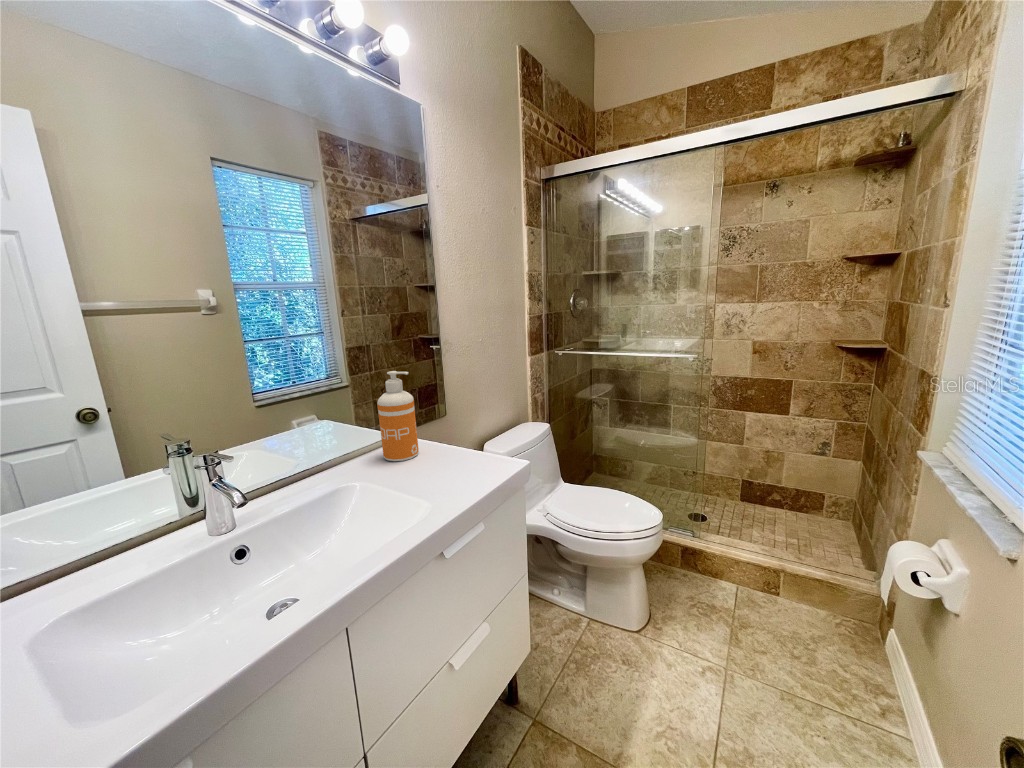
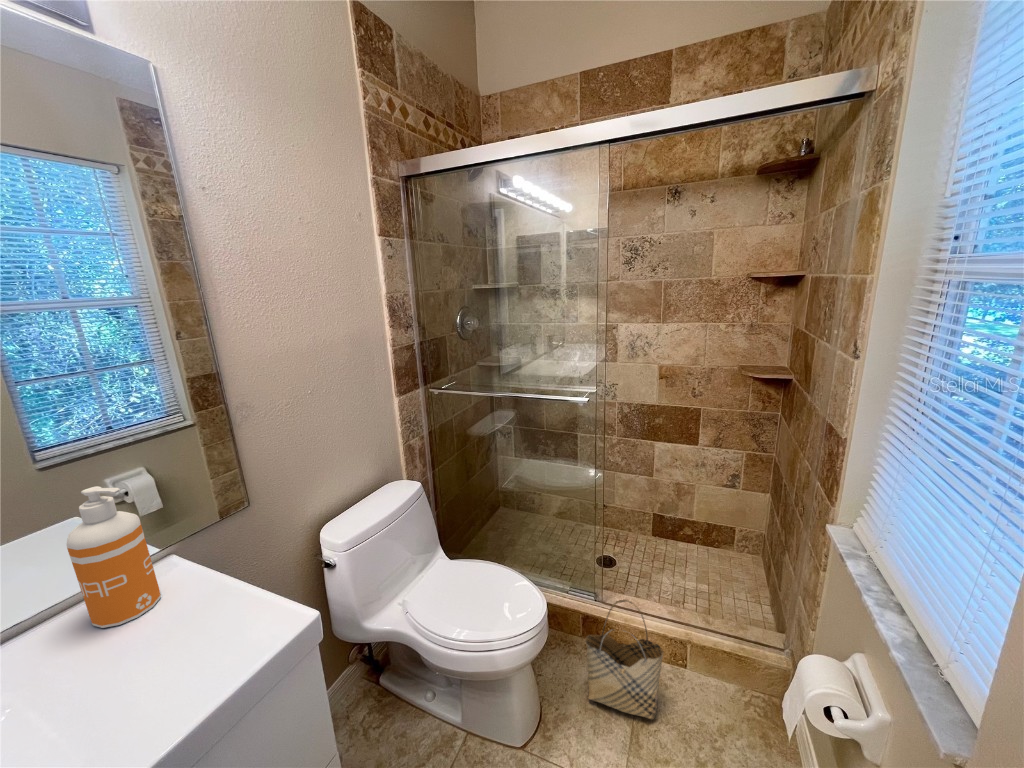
woven basket: none [689,526,761,625] -> present [585,600,664,719]

